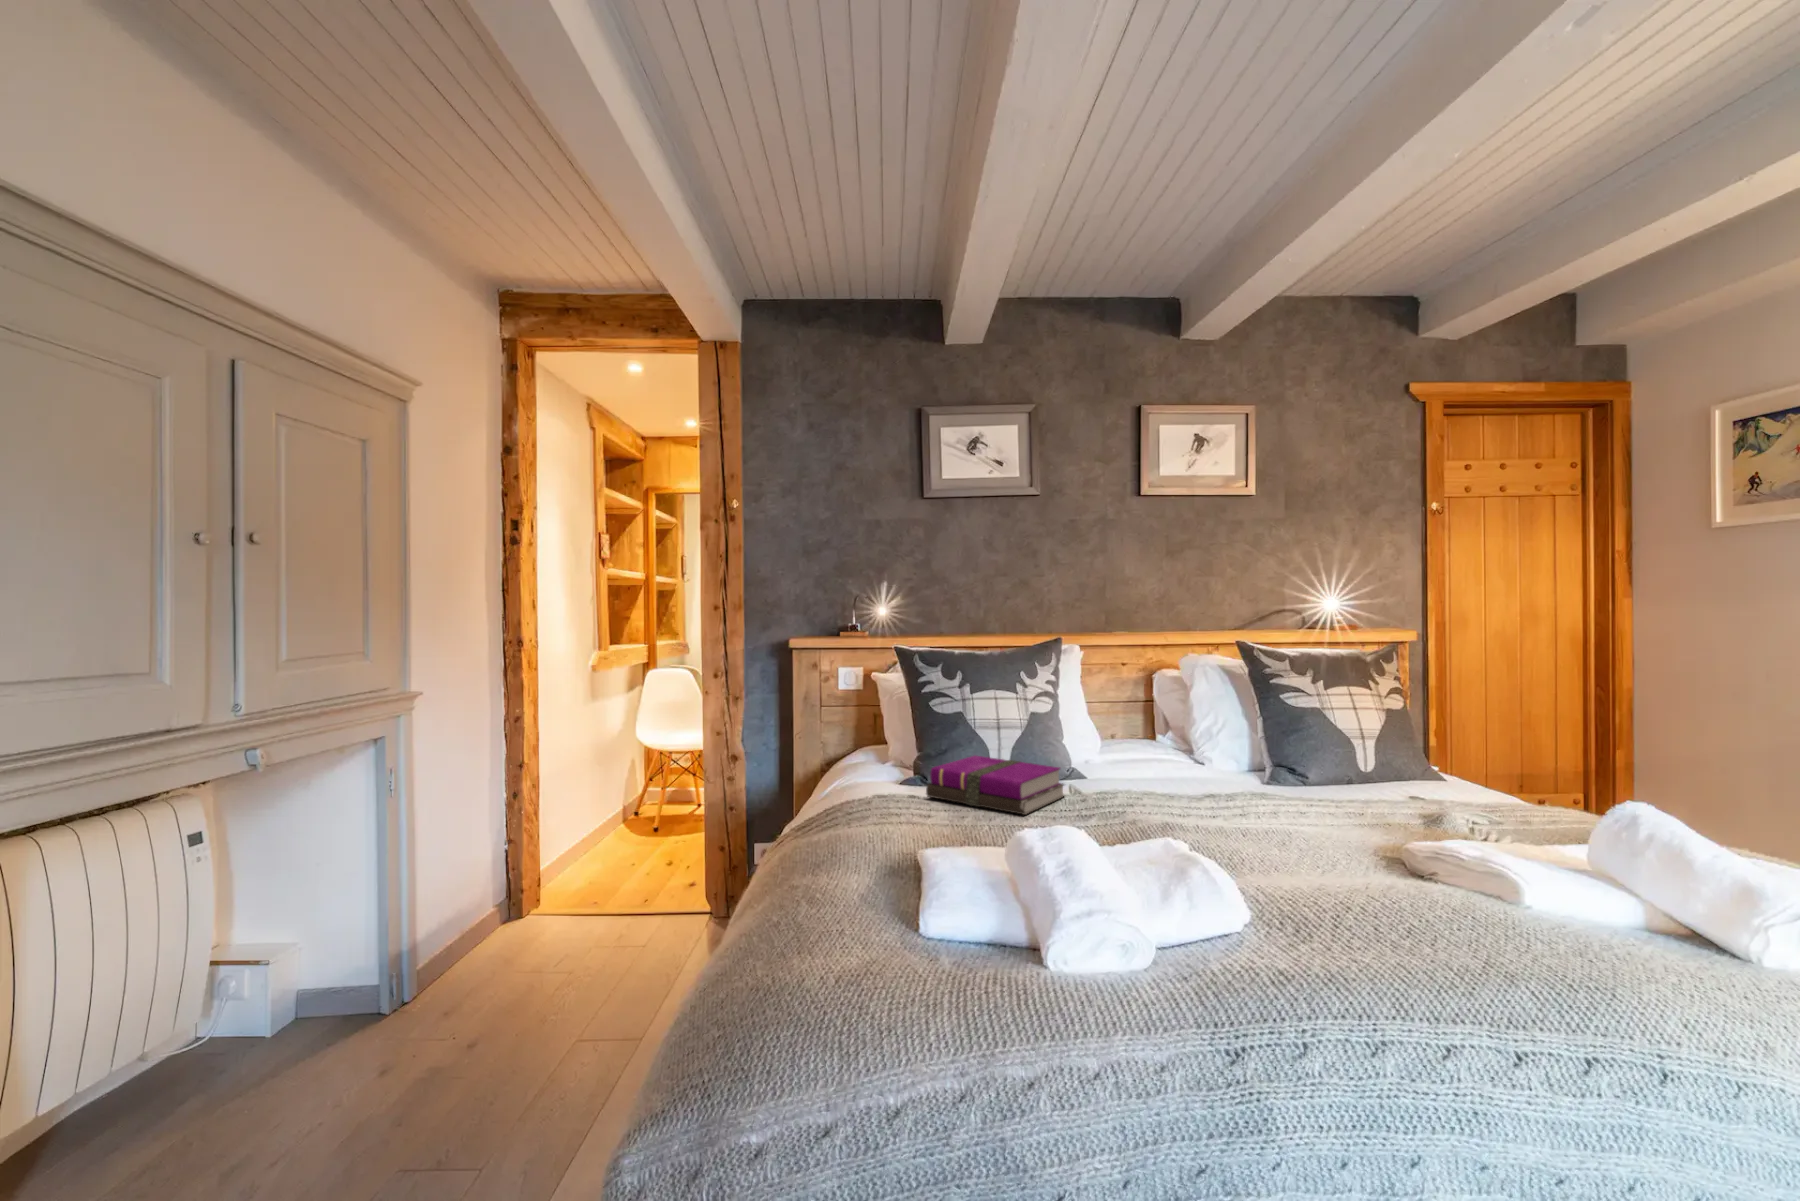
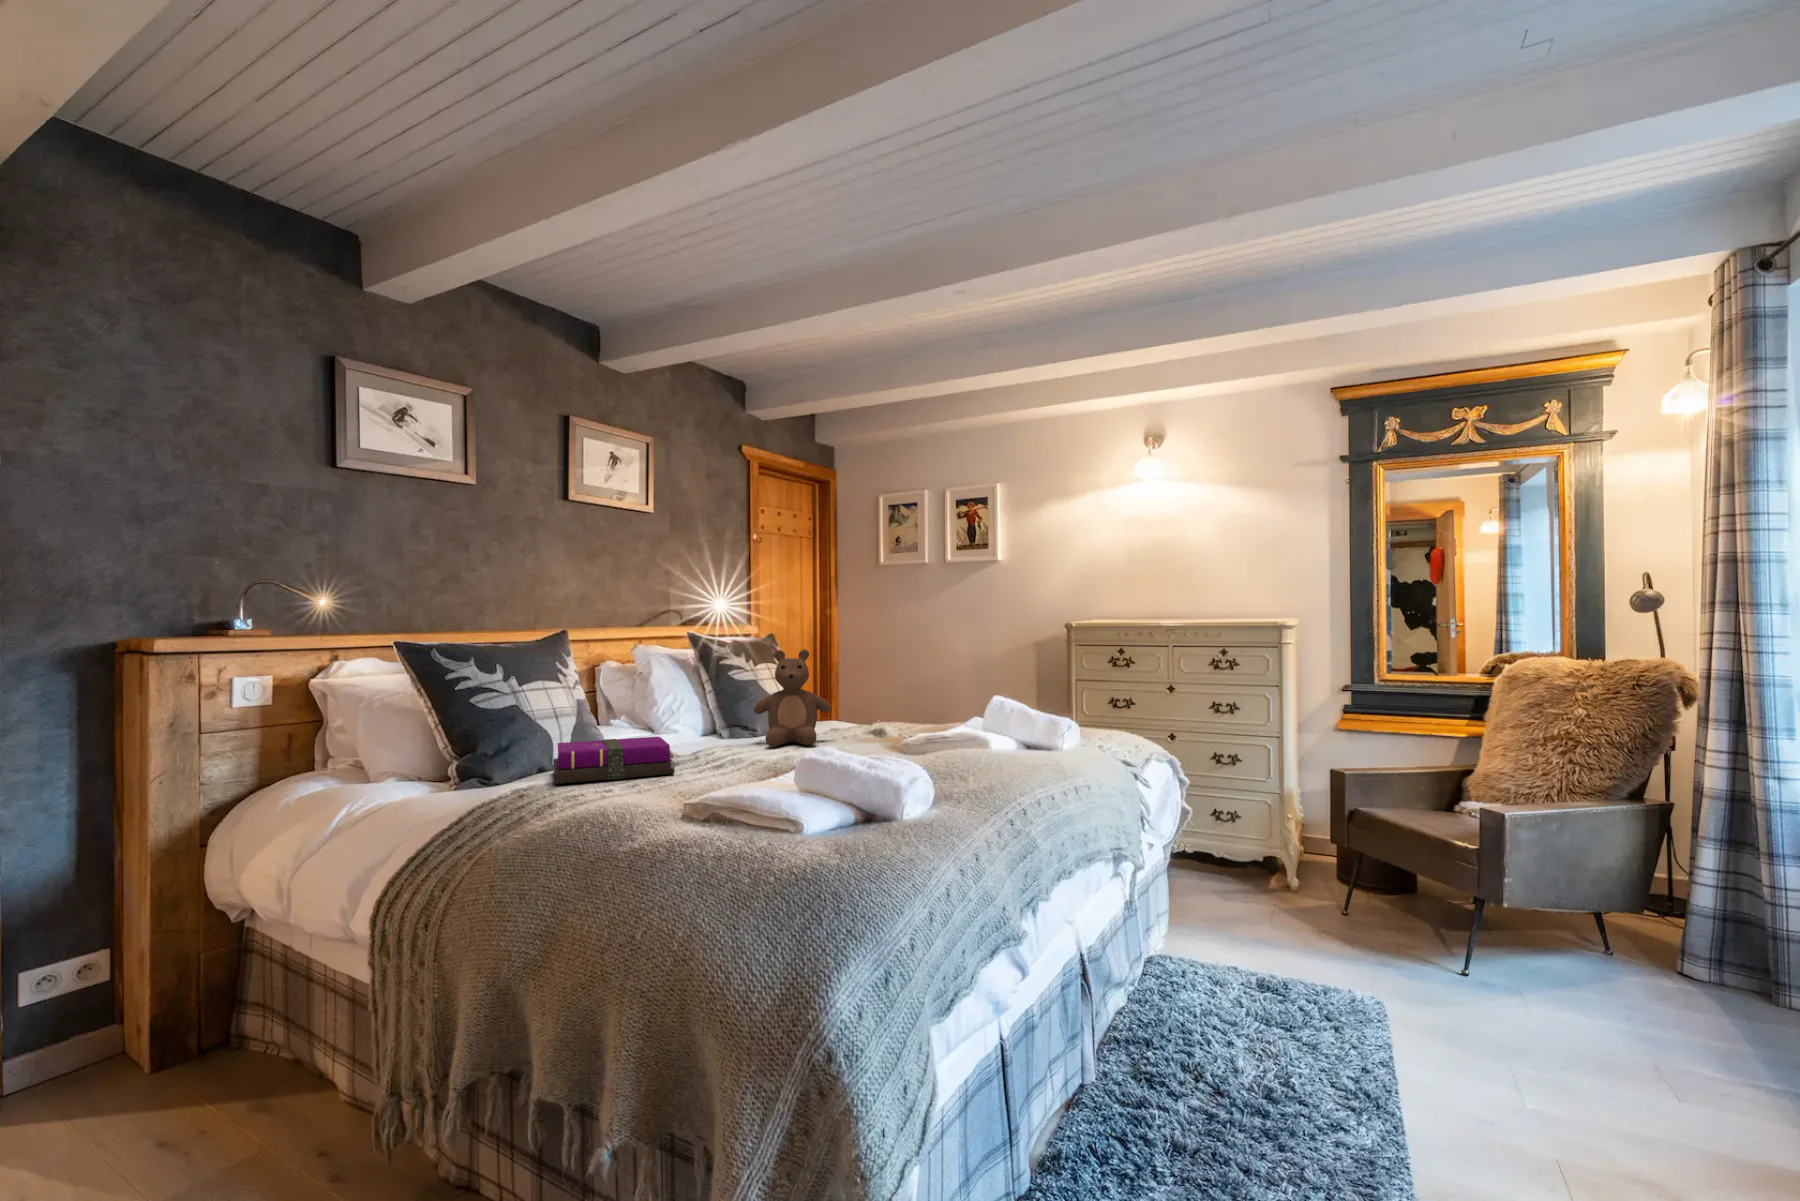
teddy bear: none [1210,680,1326,818] -> present [754,650,831,746]

